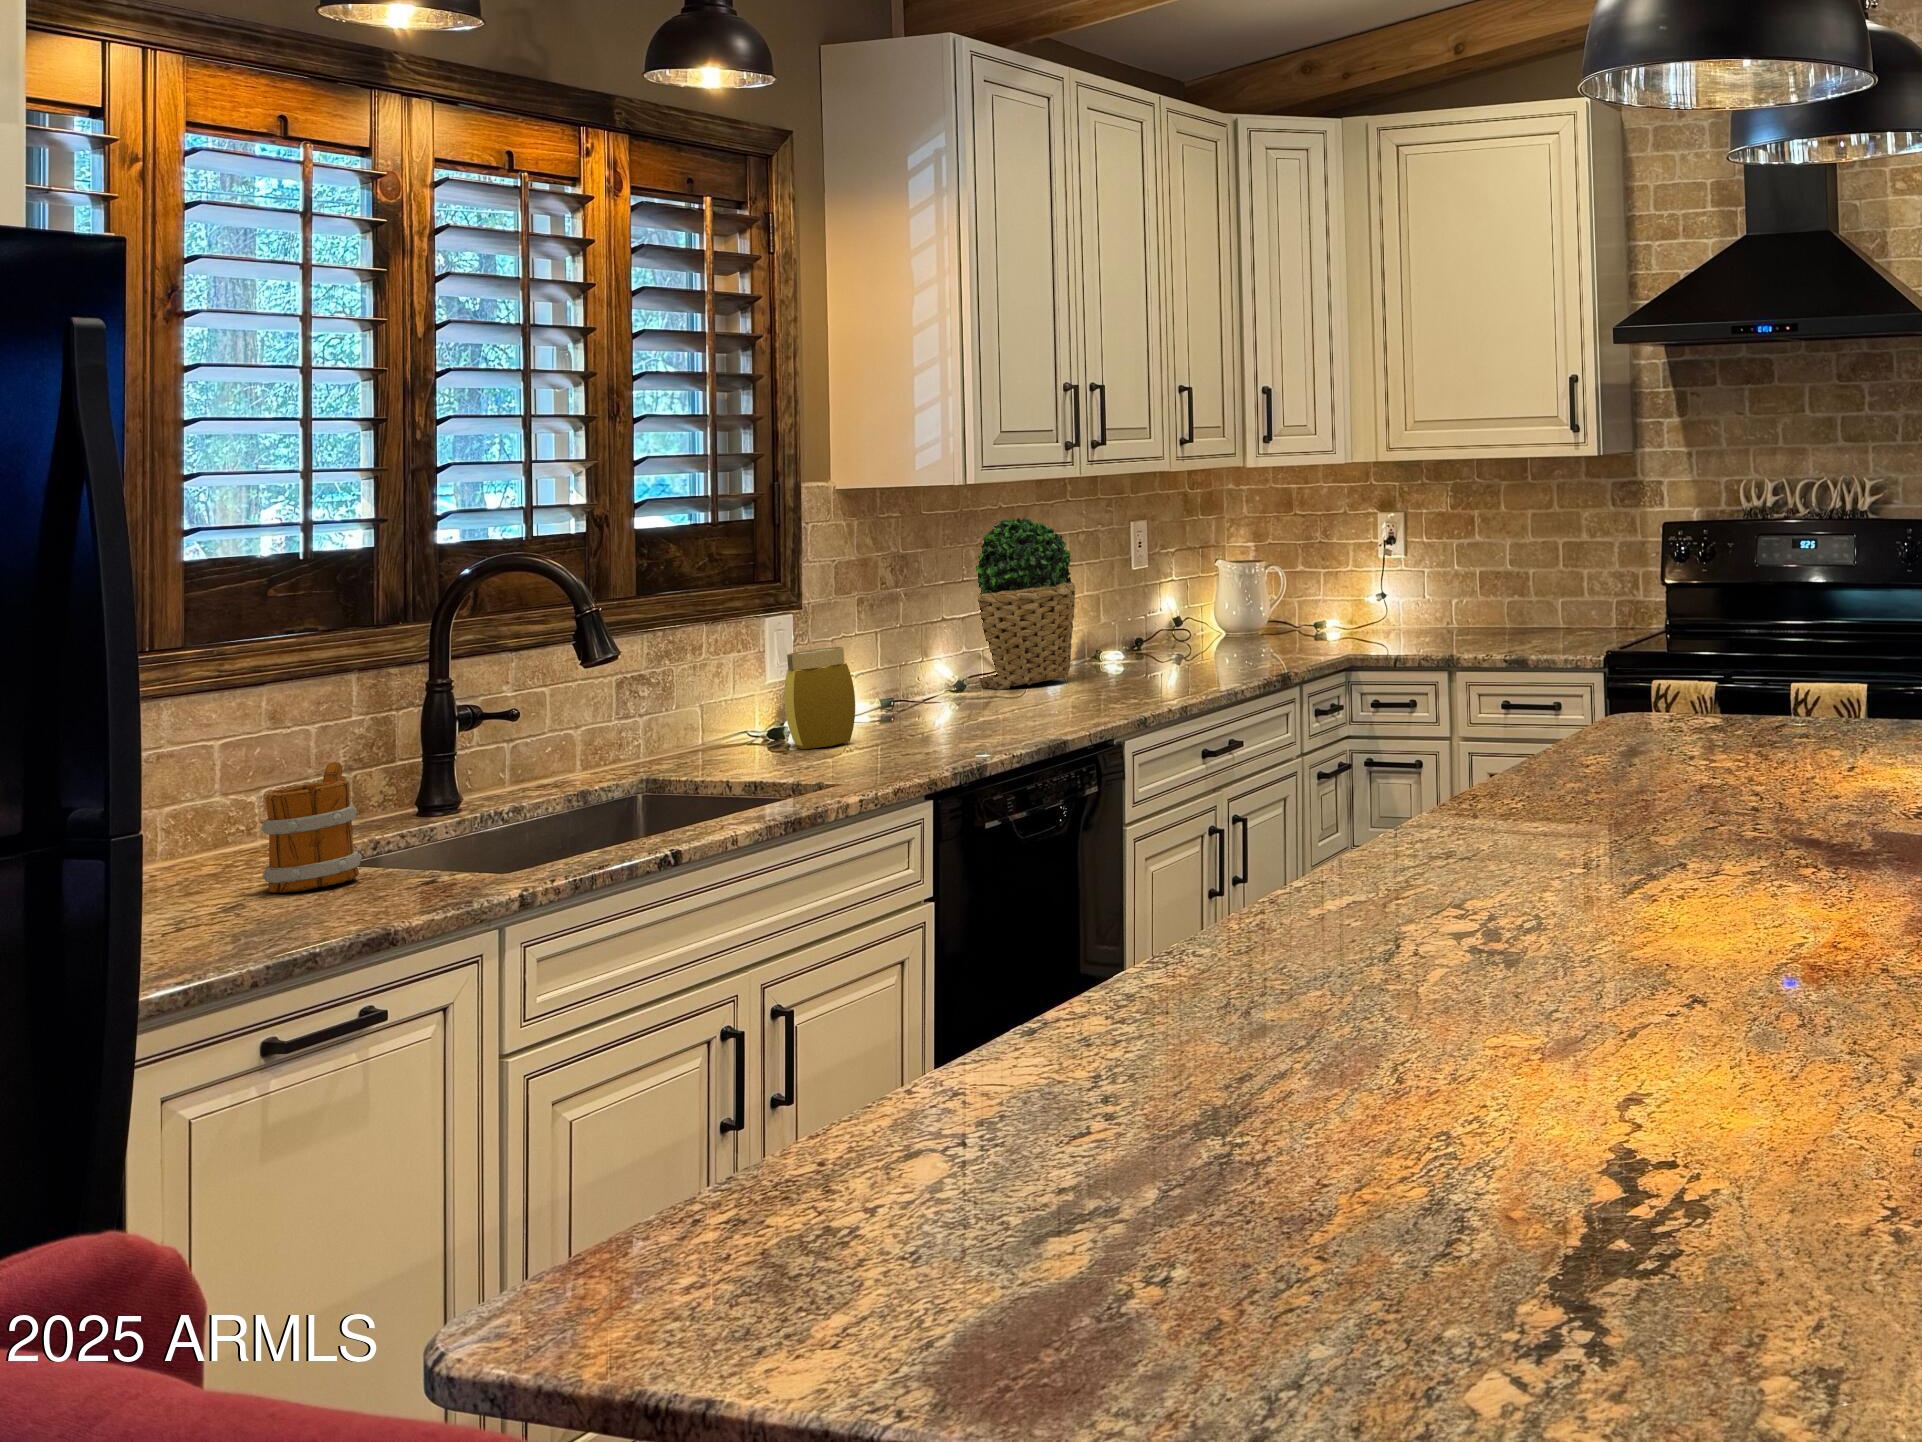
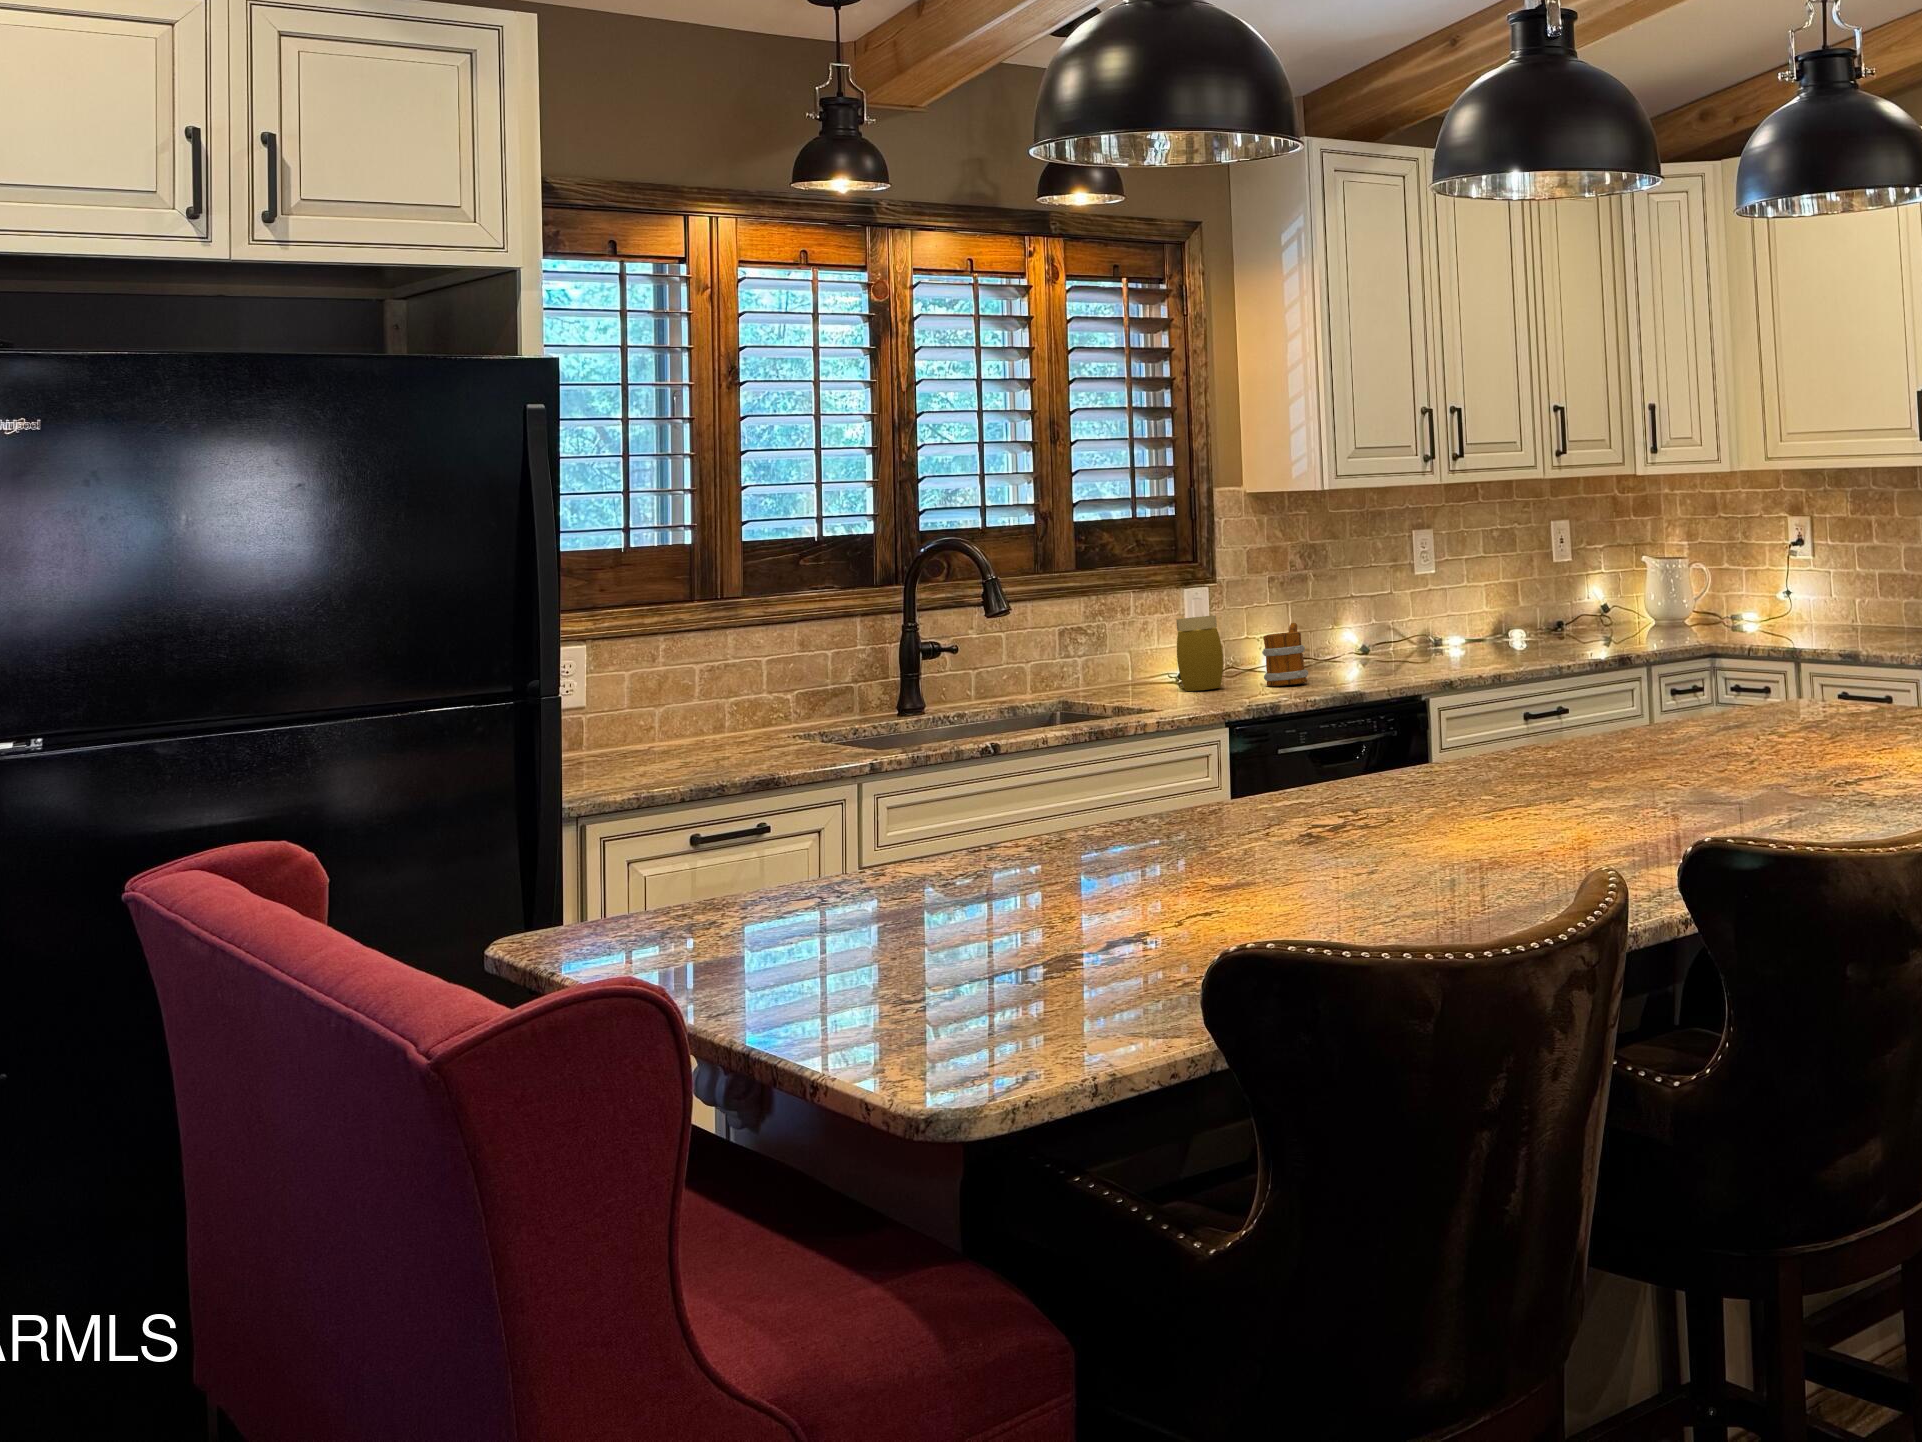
potted plant: present [976,517,1075,690] -> none [1369,516,1464,659]
mug: present [261,762,362,893] -> present [1262,623,1308,686]

